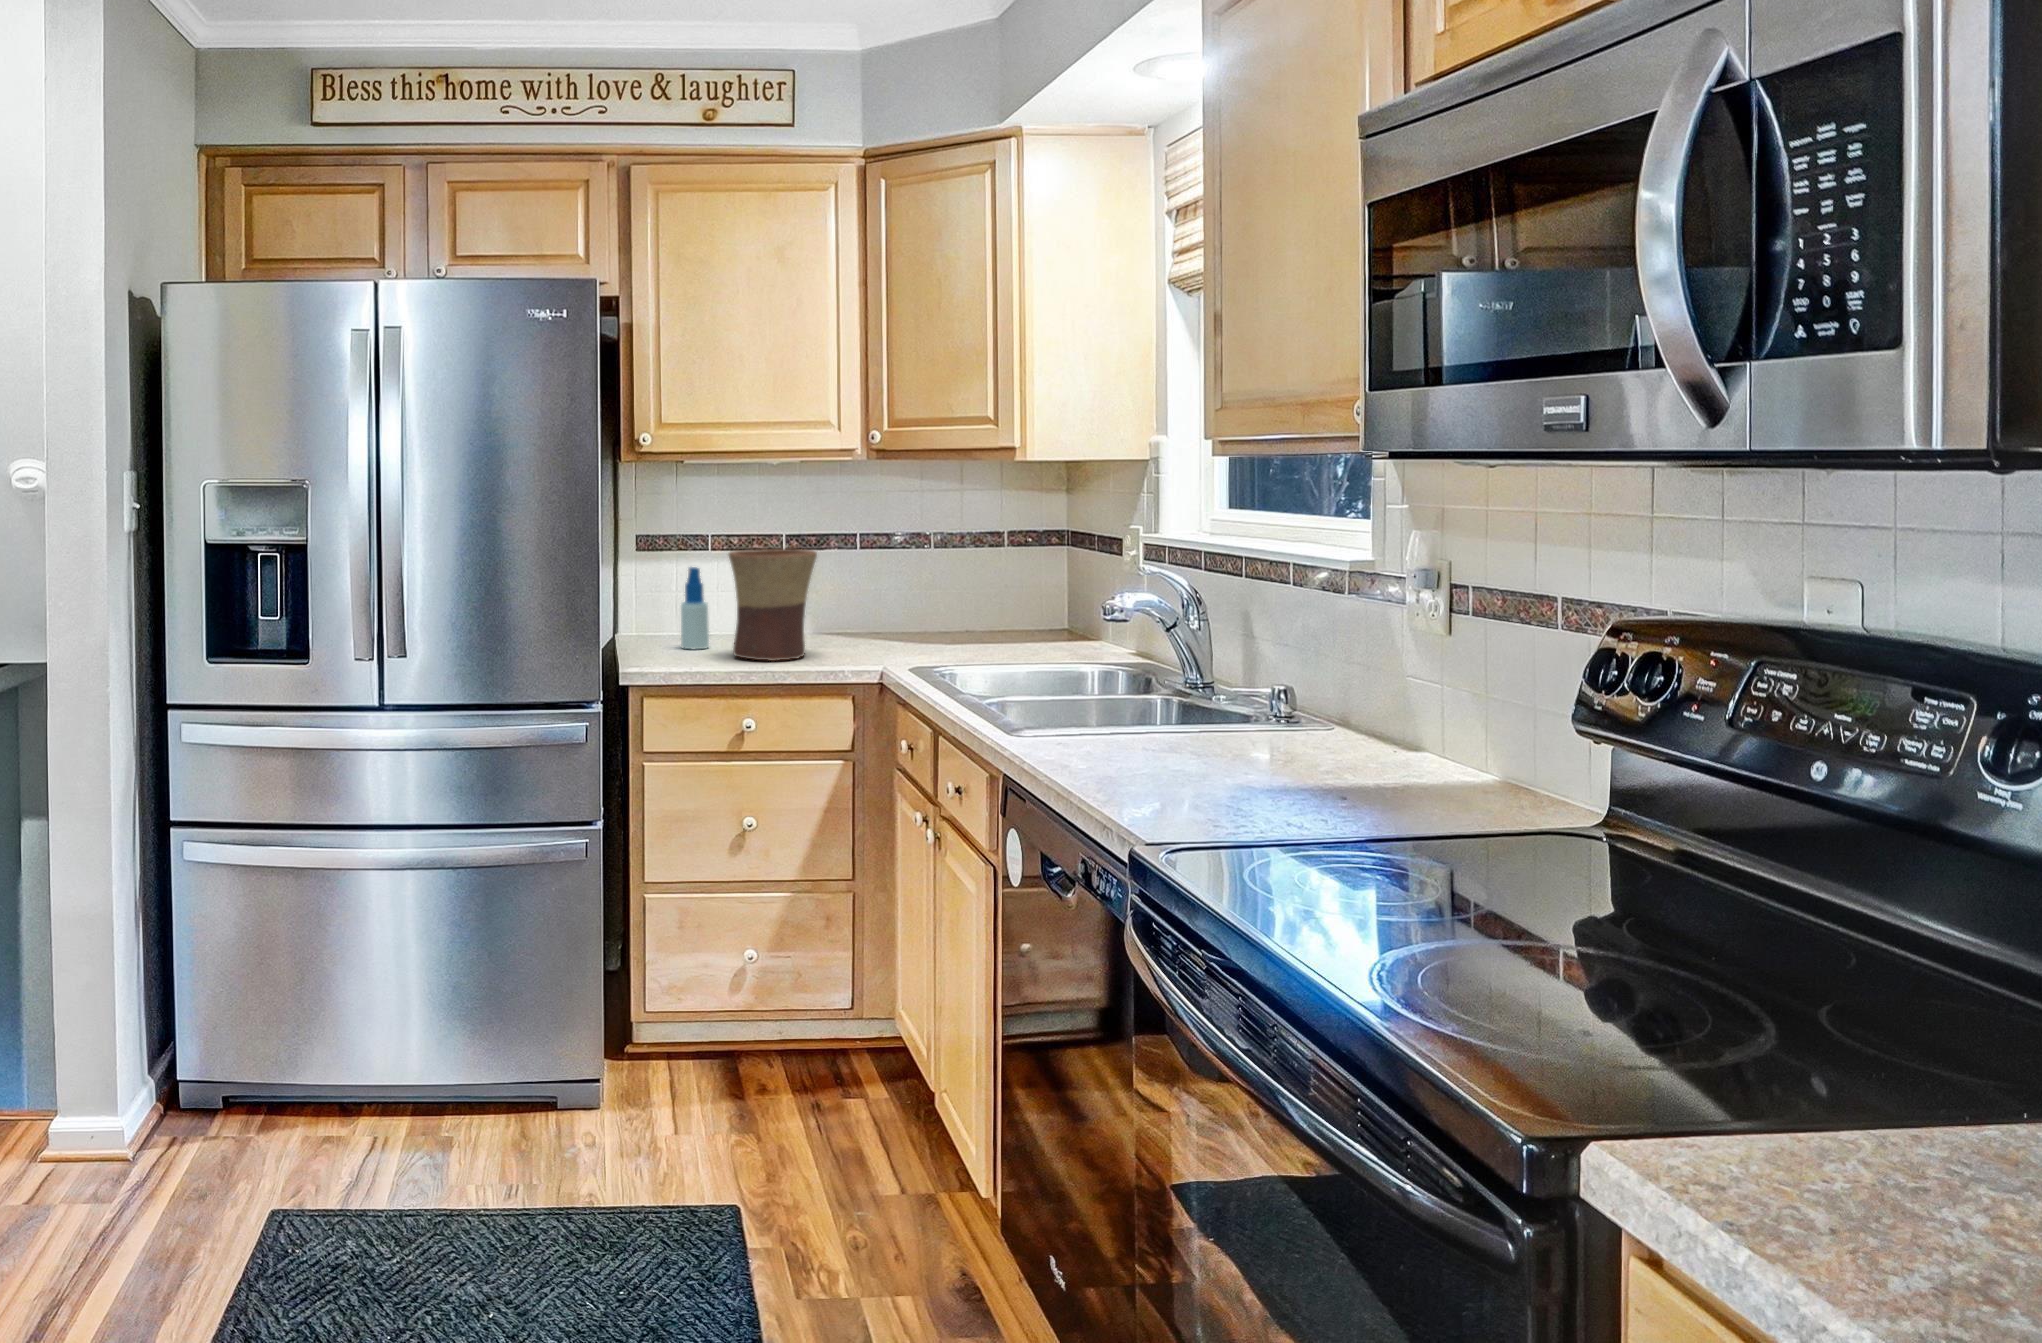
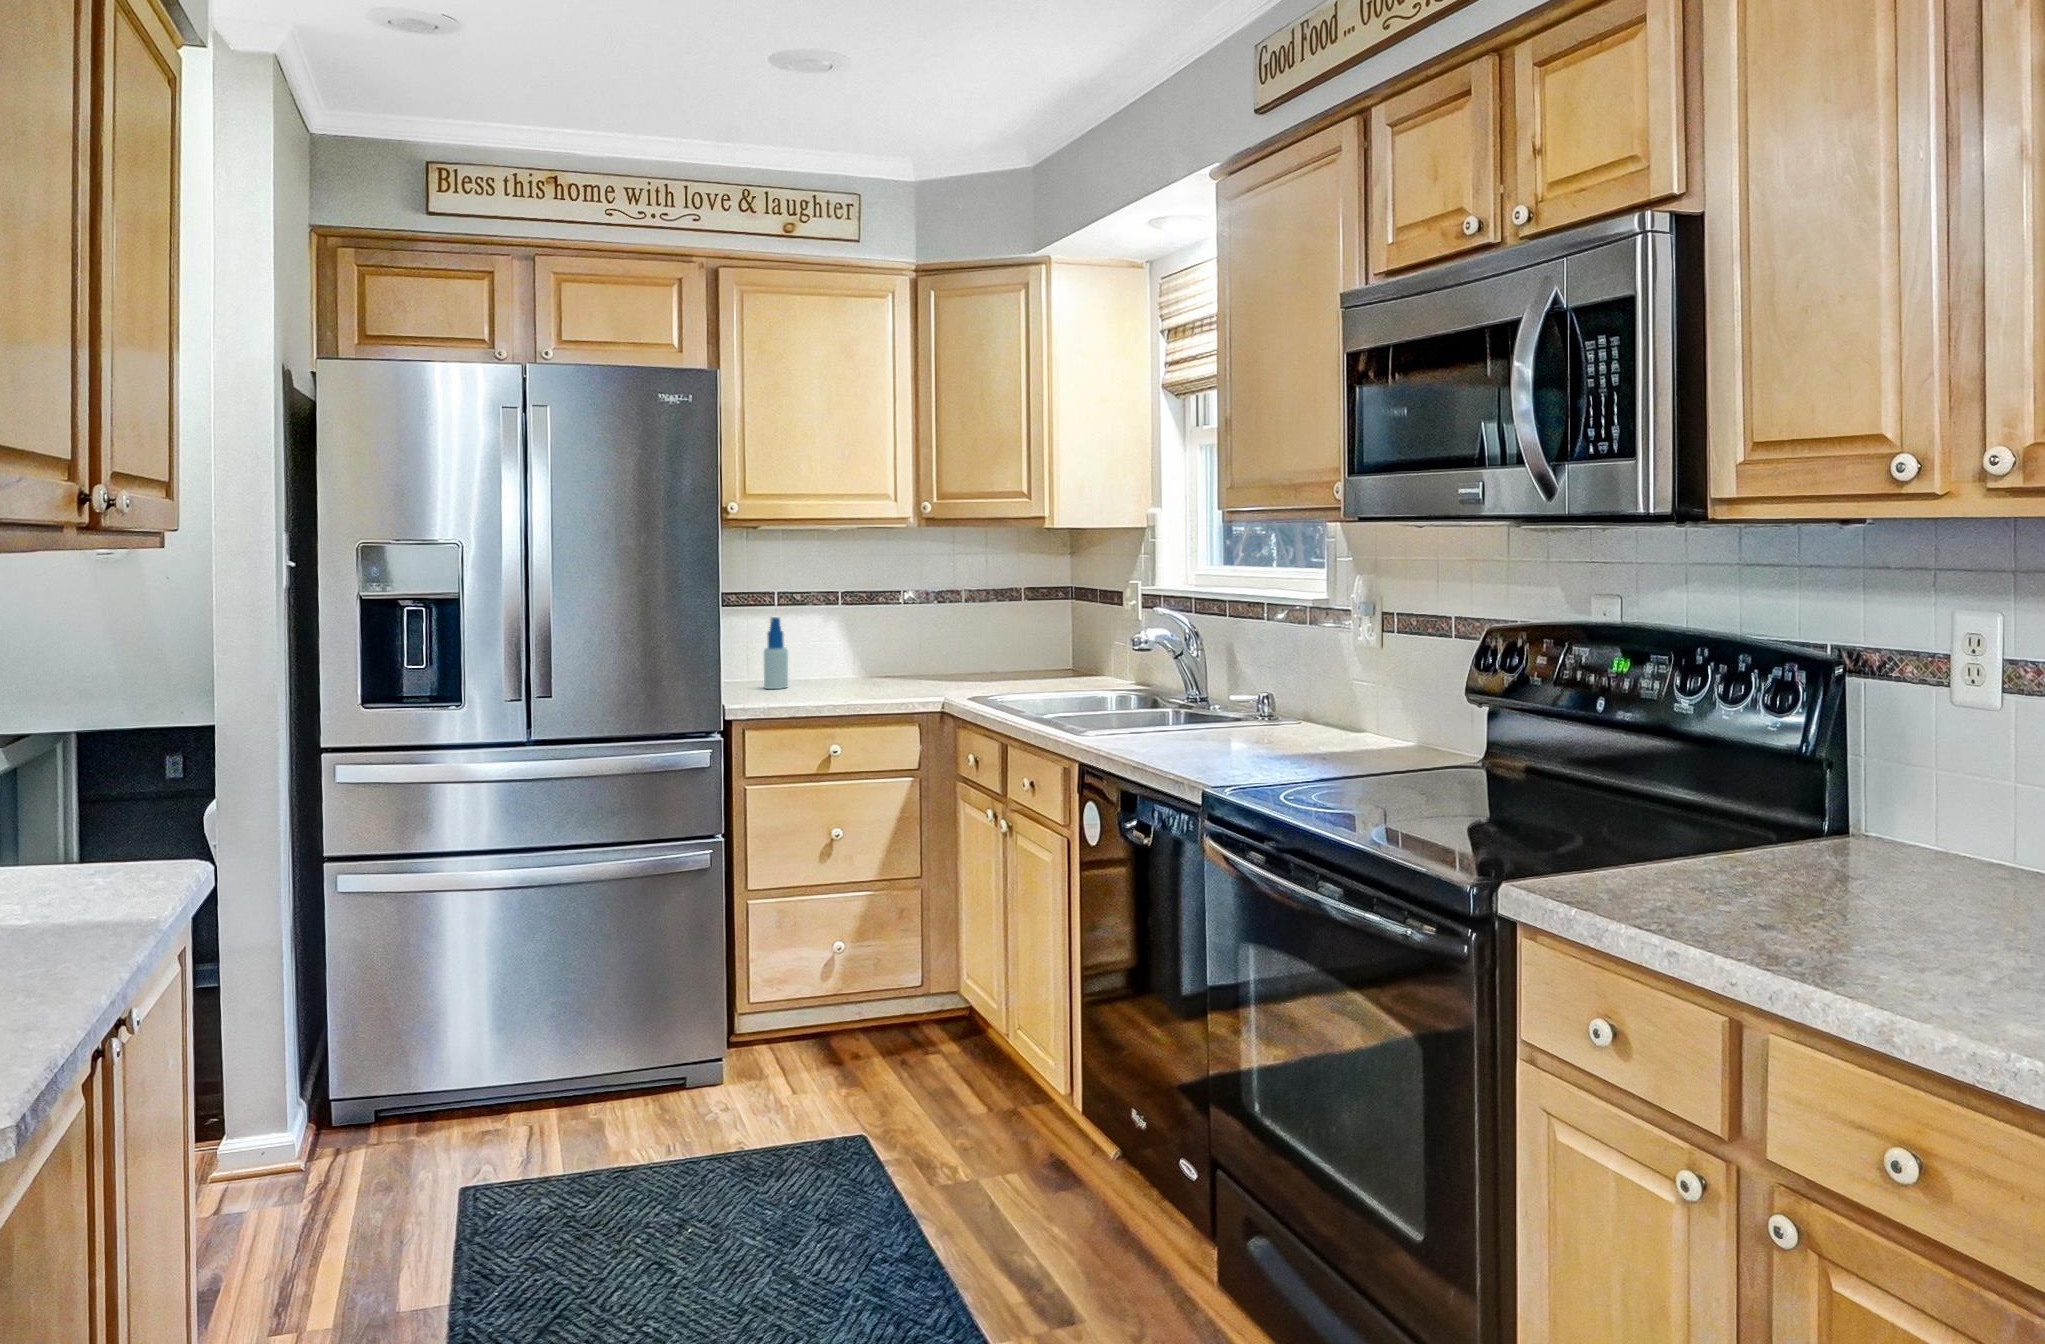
flower pot: present [729,549,817,661] -> none [812,598,887,693]

